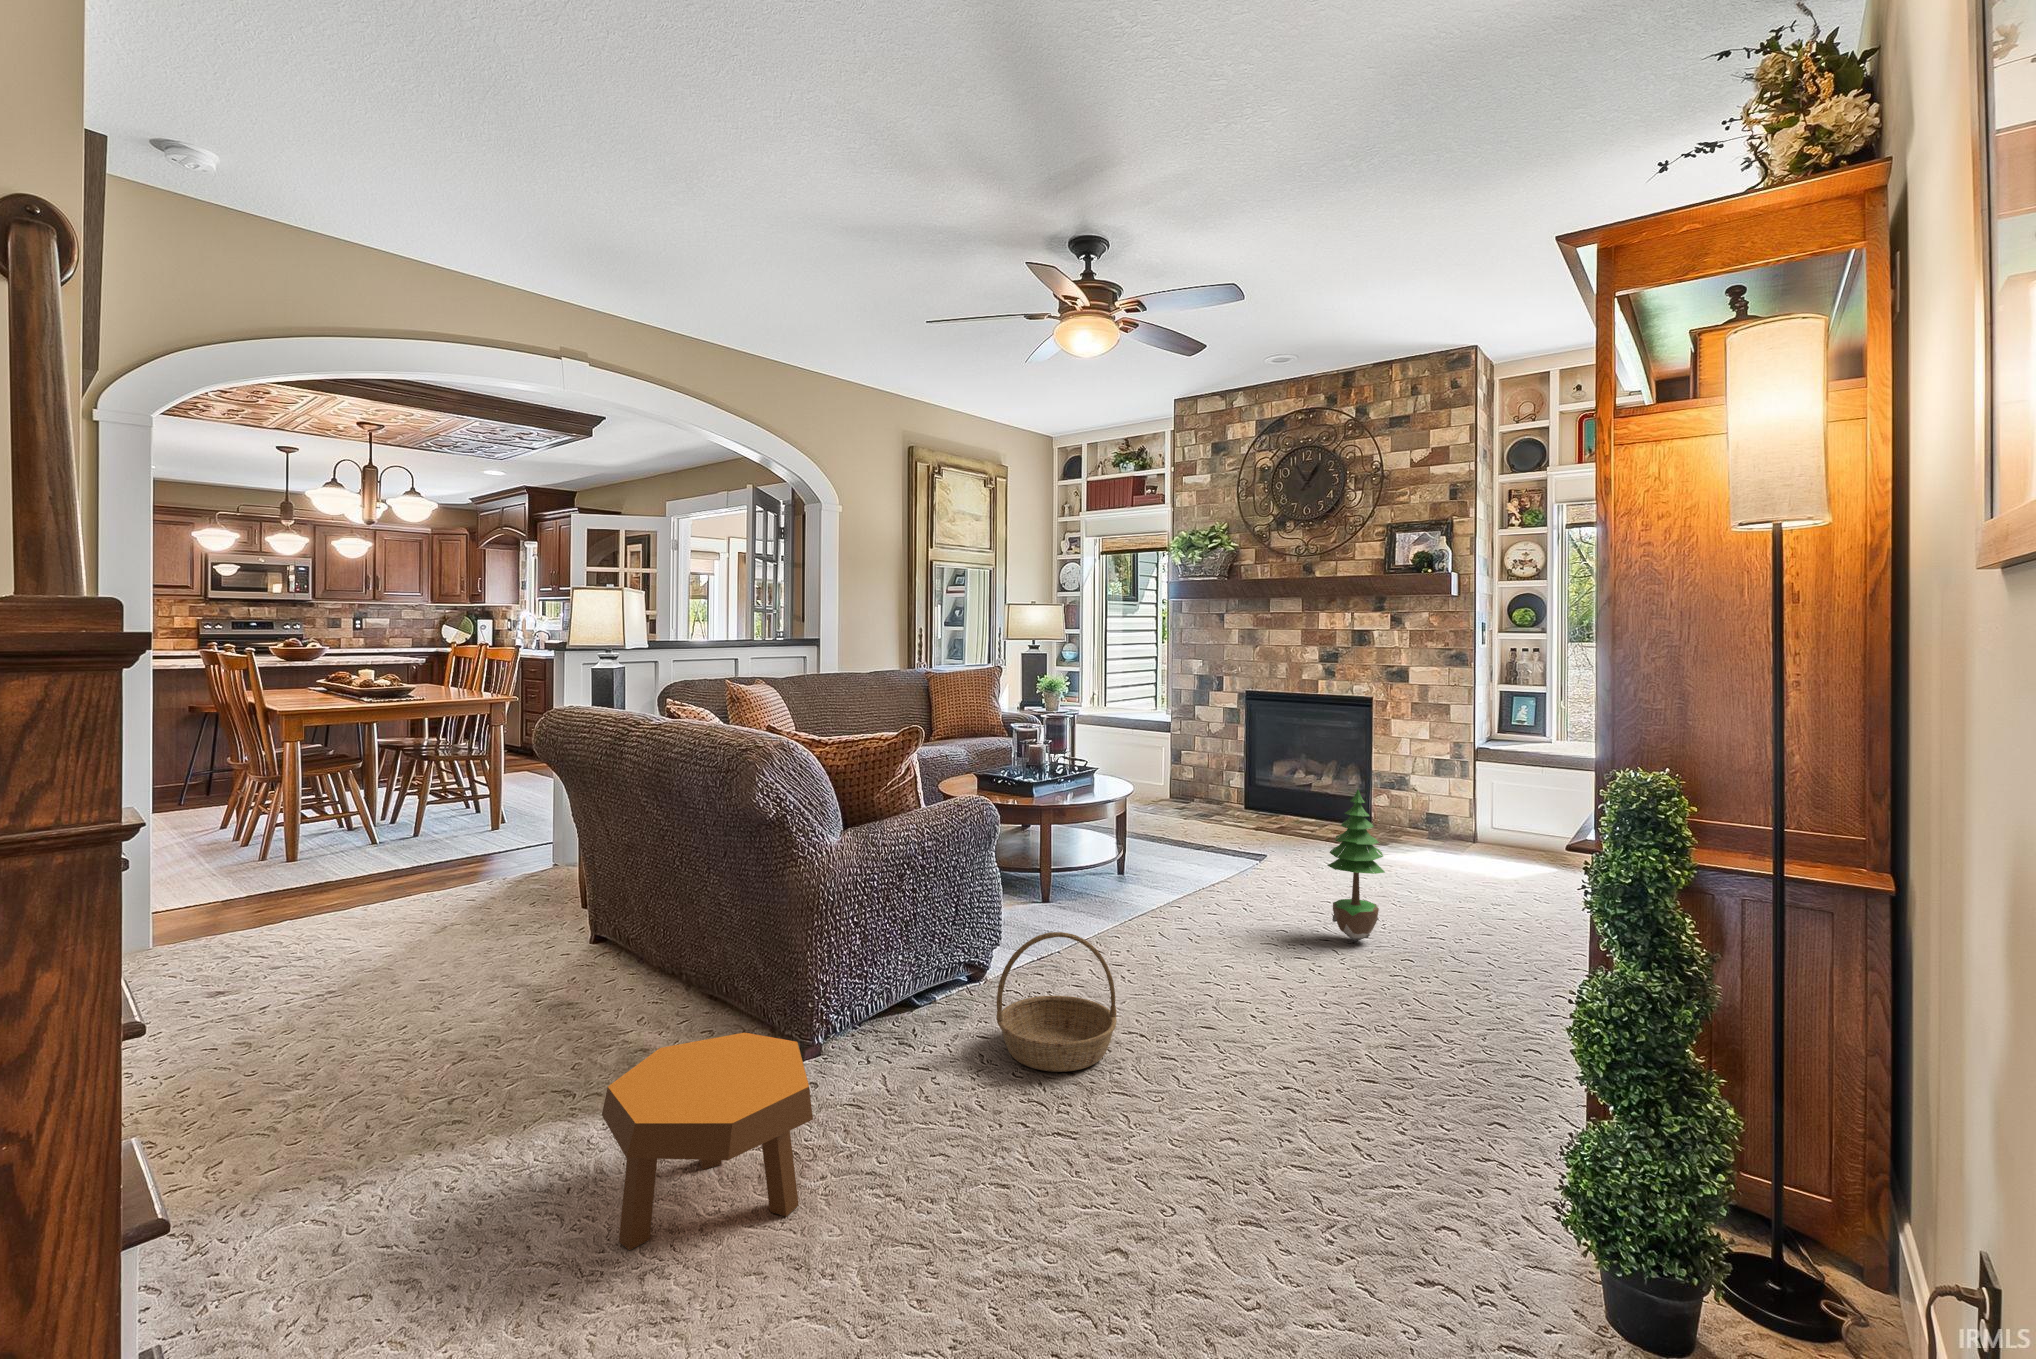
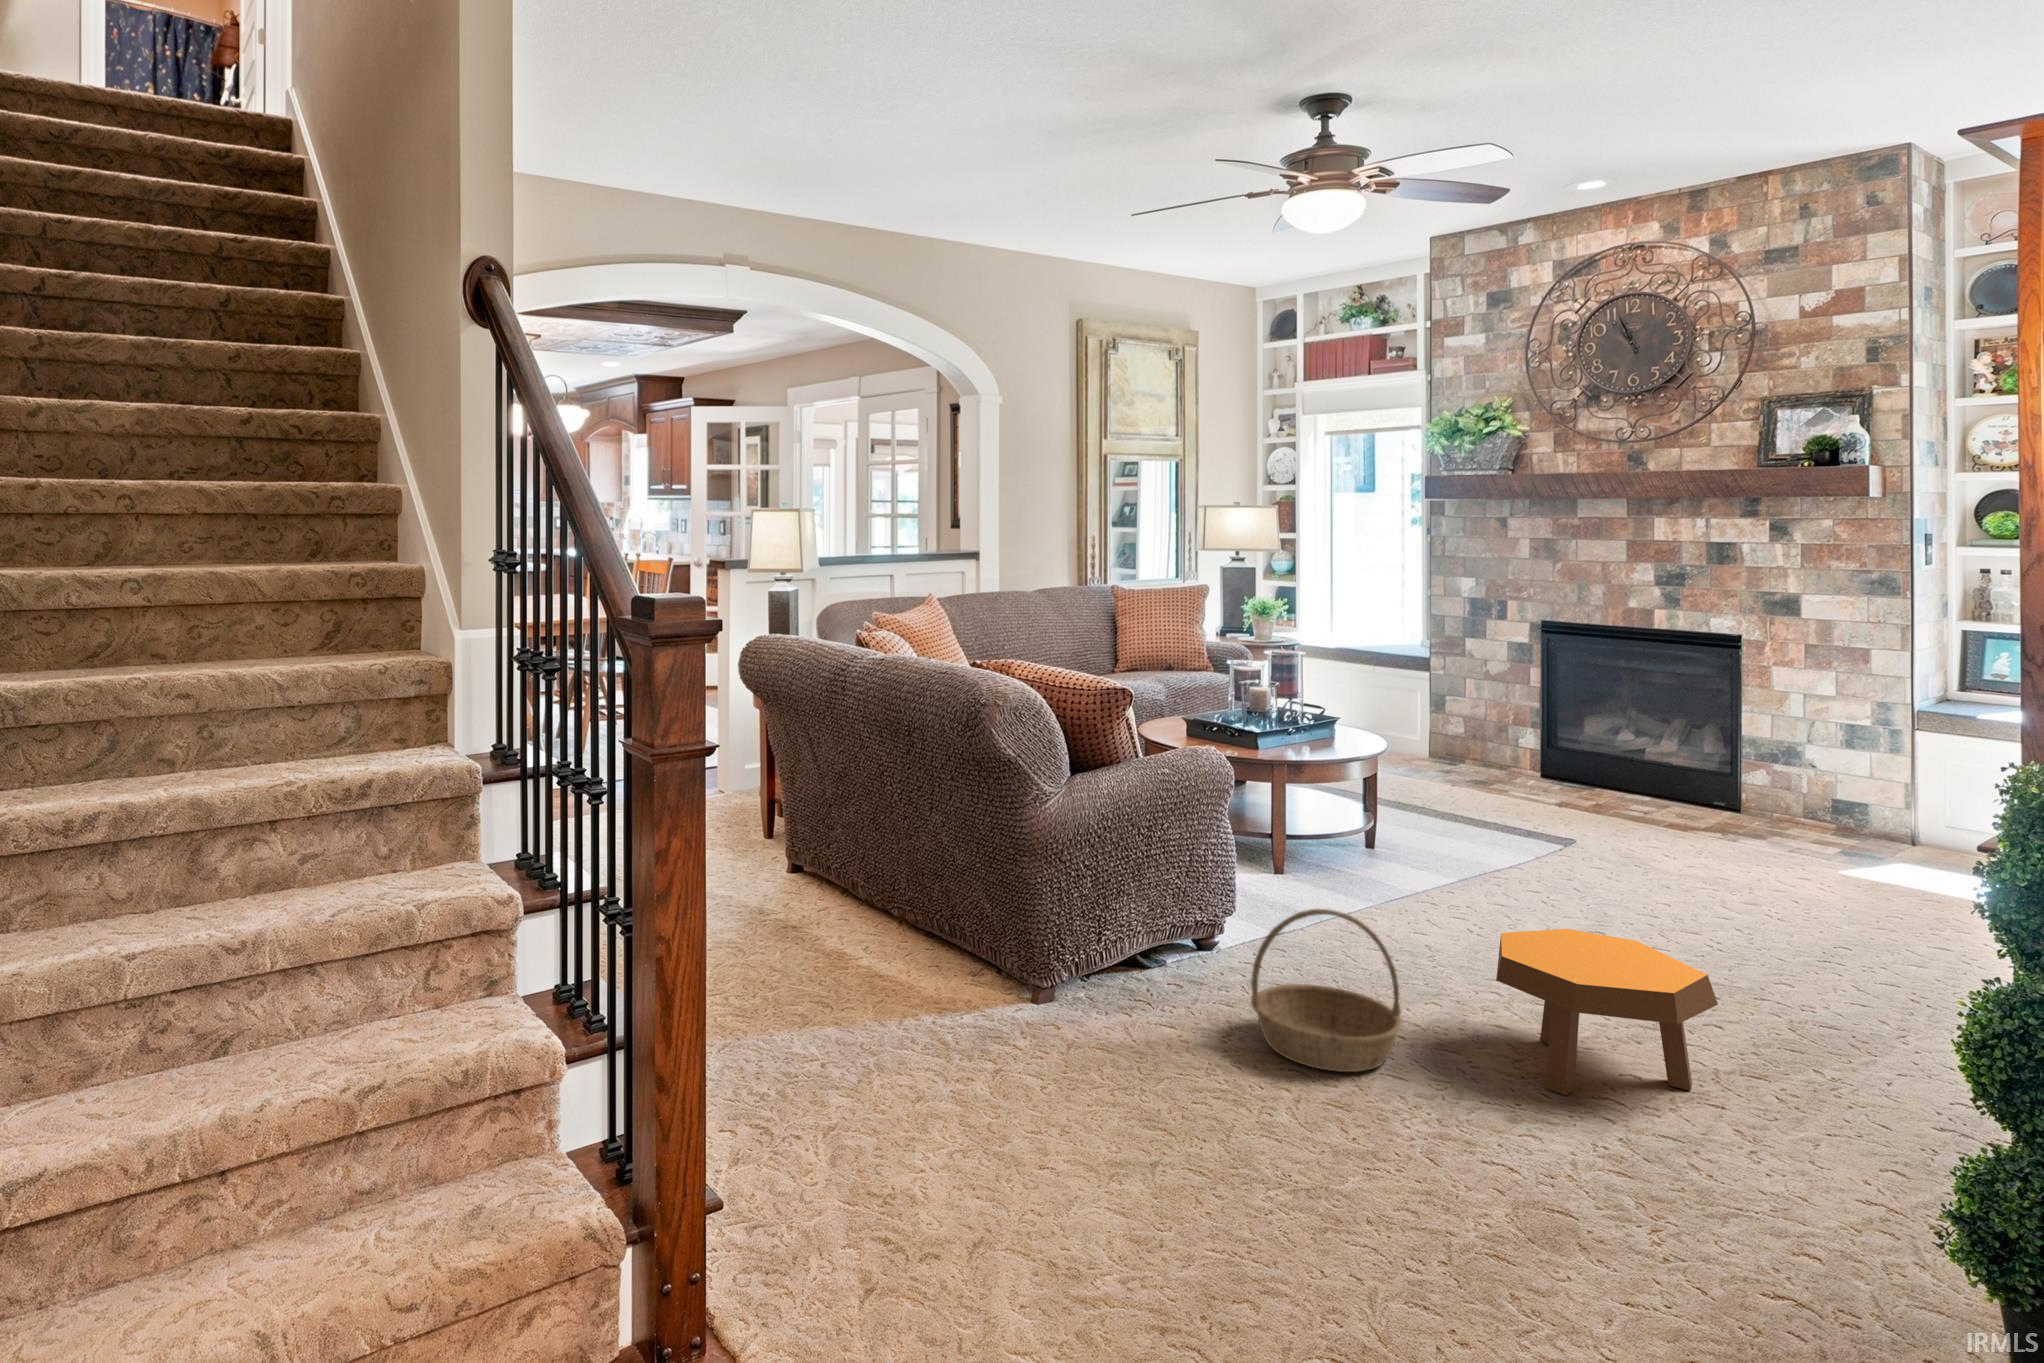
potted tree: present [1327,789,1385,942] -> none [1680,761,1772,964]
footstool: present [602,1033,813,1250] -> present [1496,929,1718,1095]

